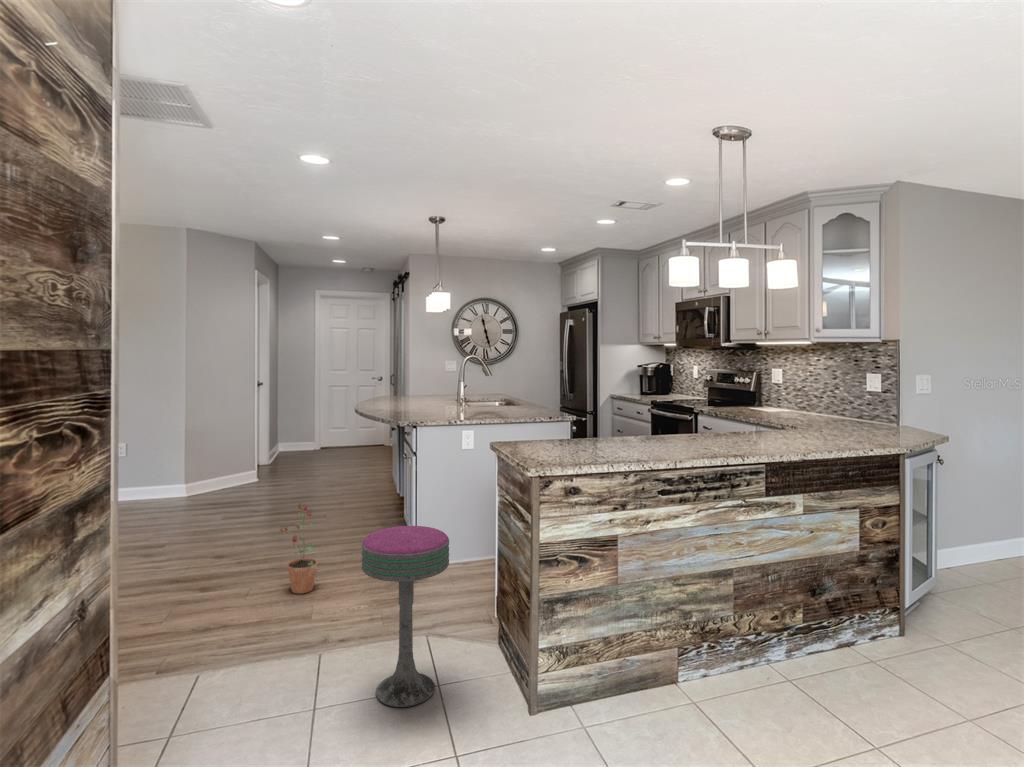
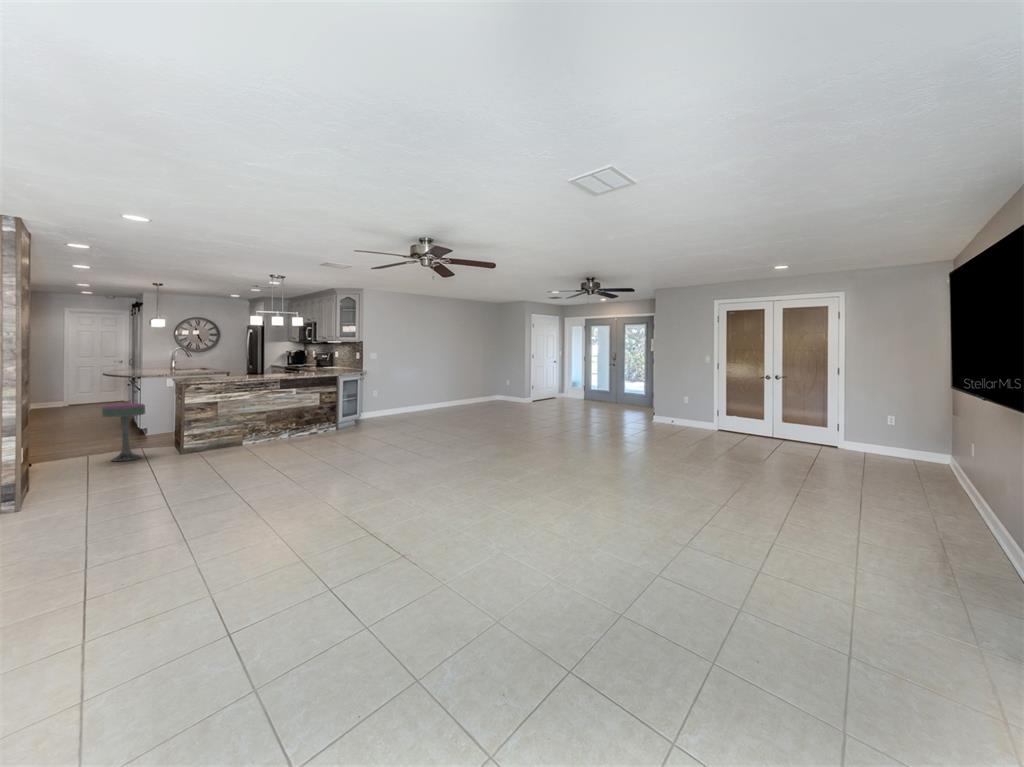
potted plant: present [280,504,318,594] -> none [46,410,74,449]

